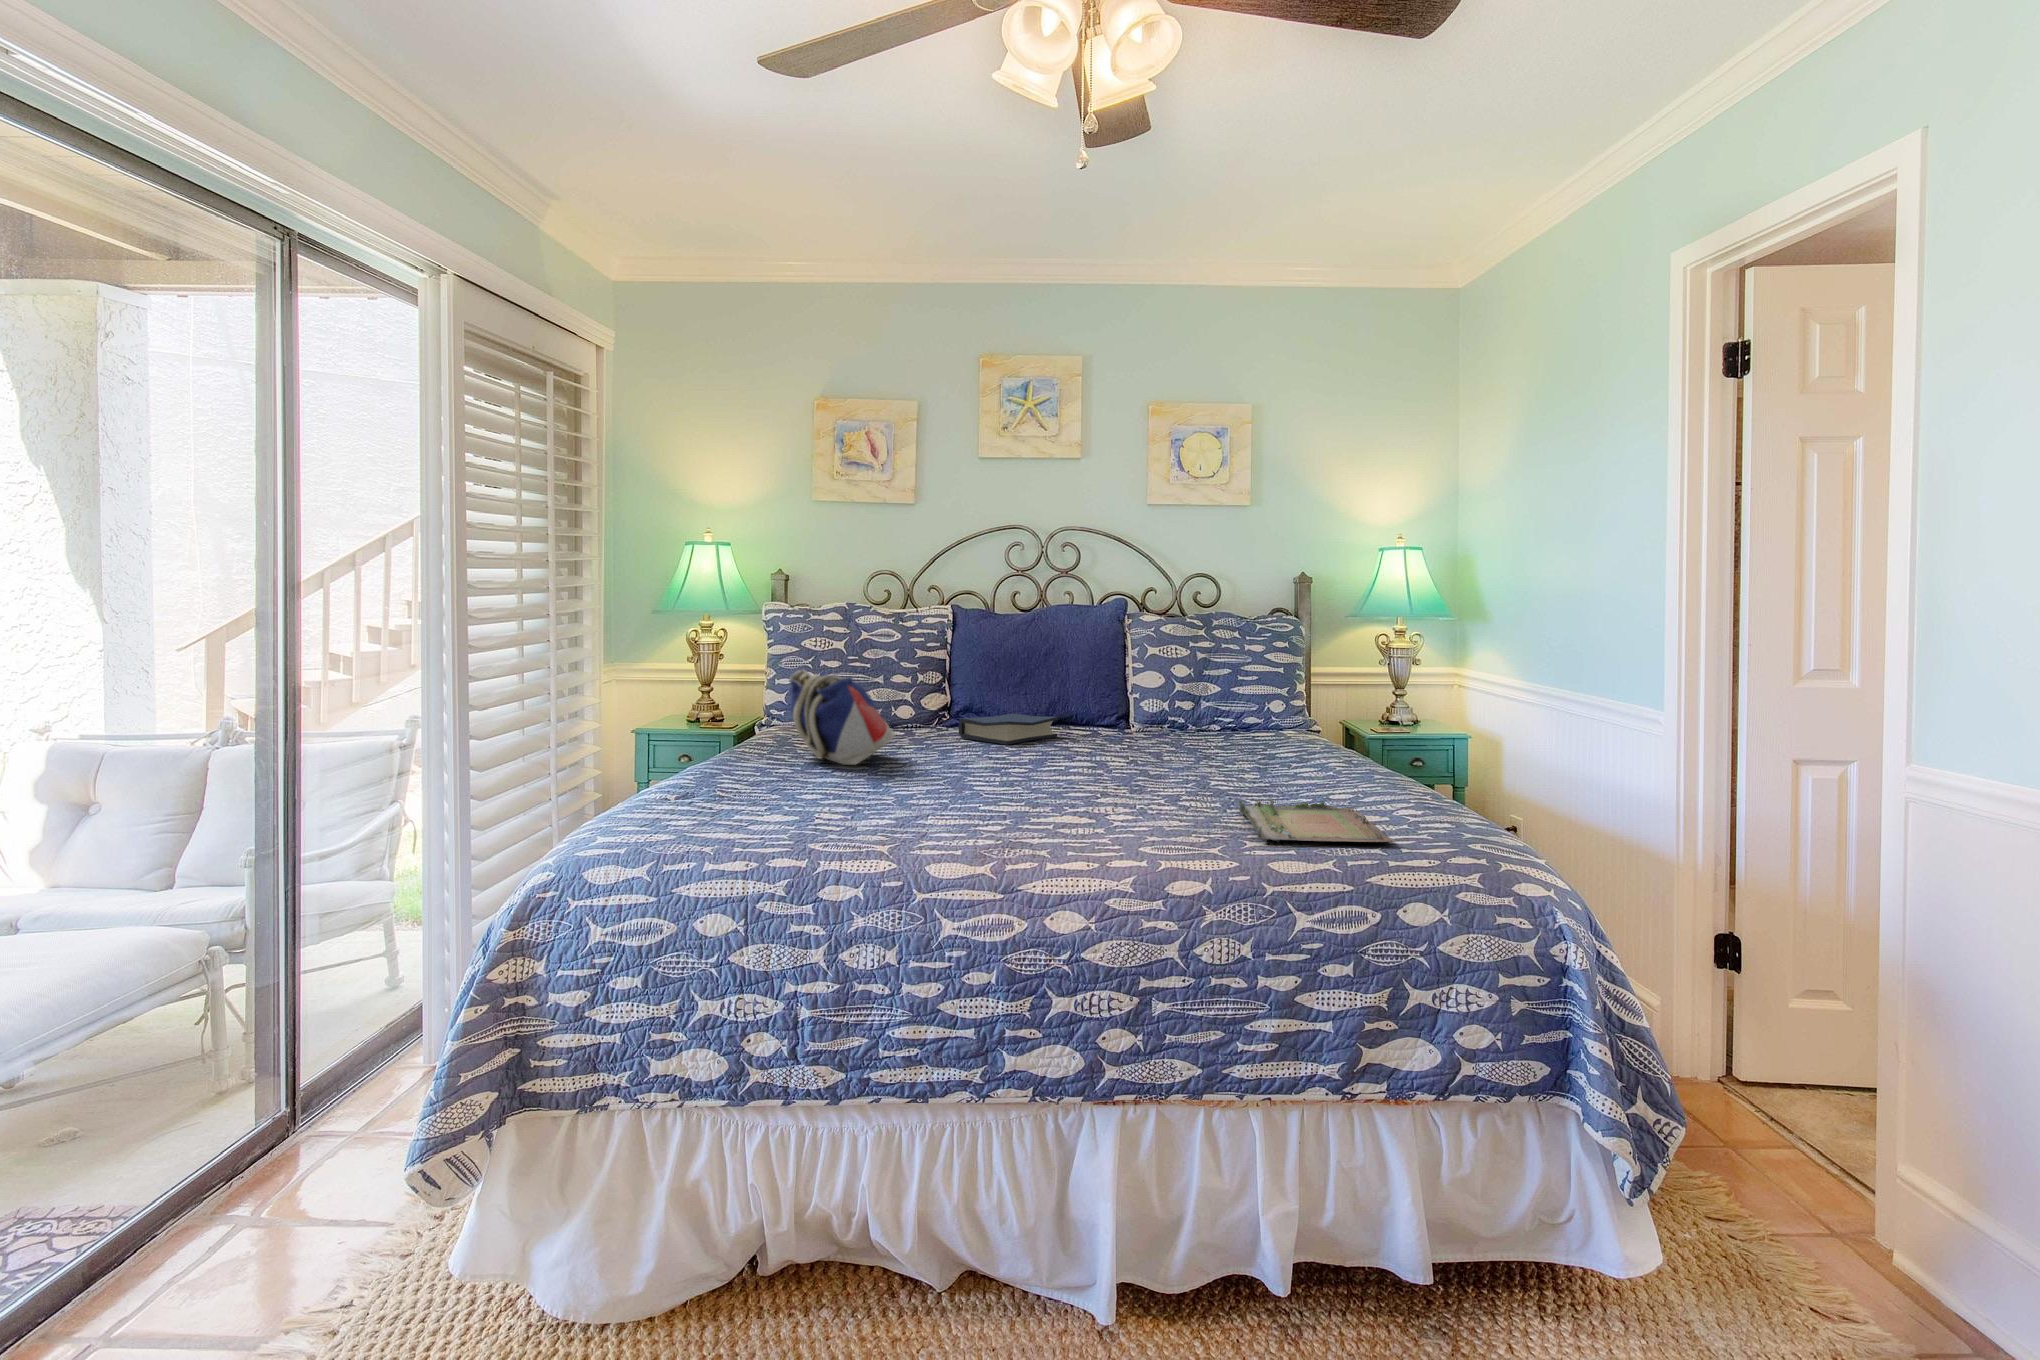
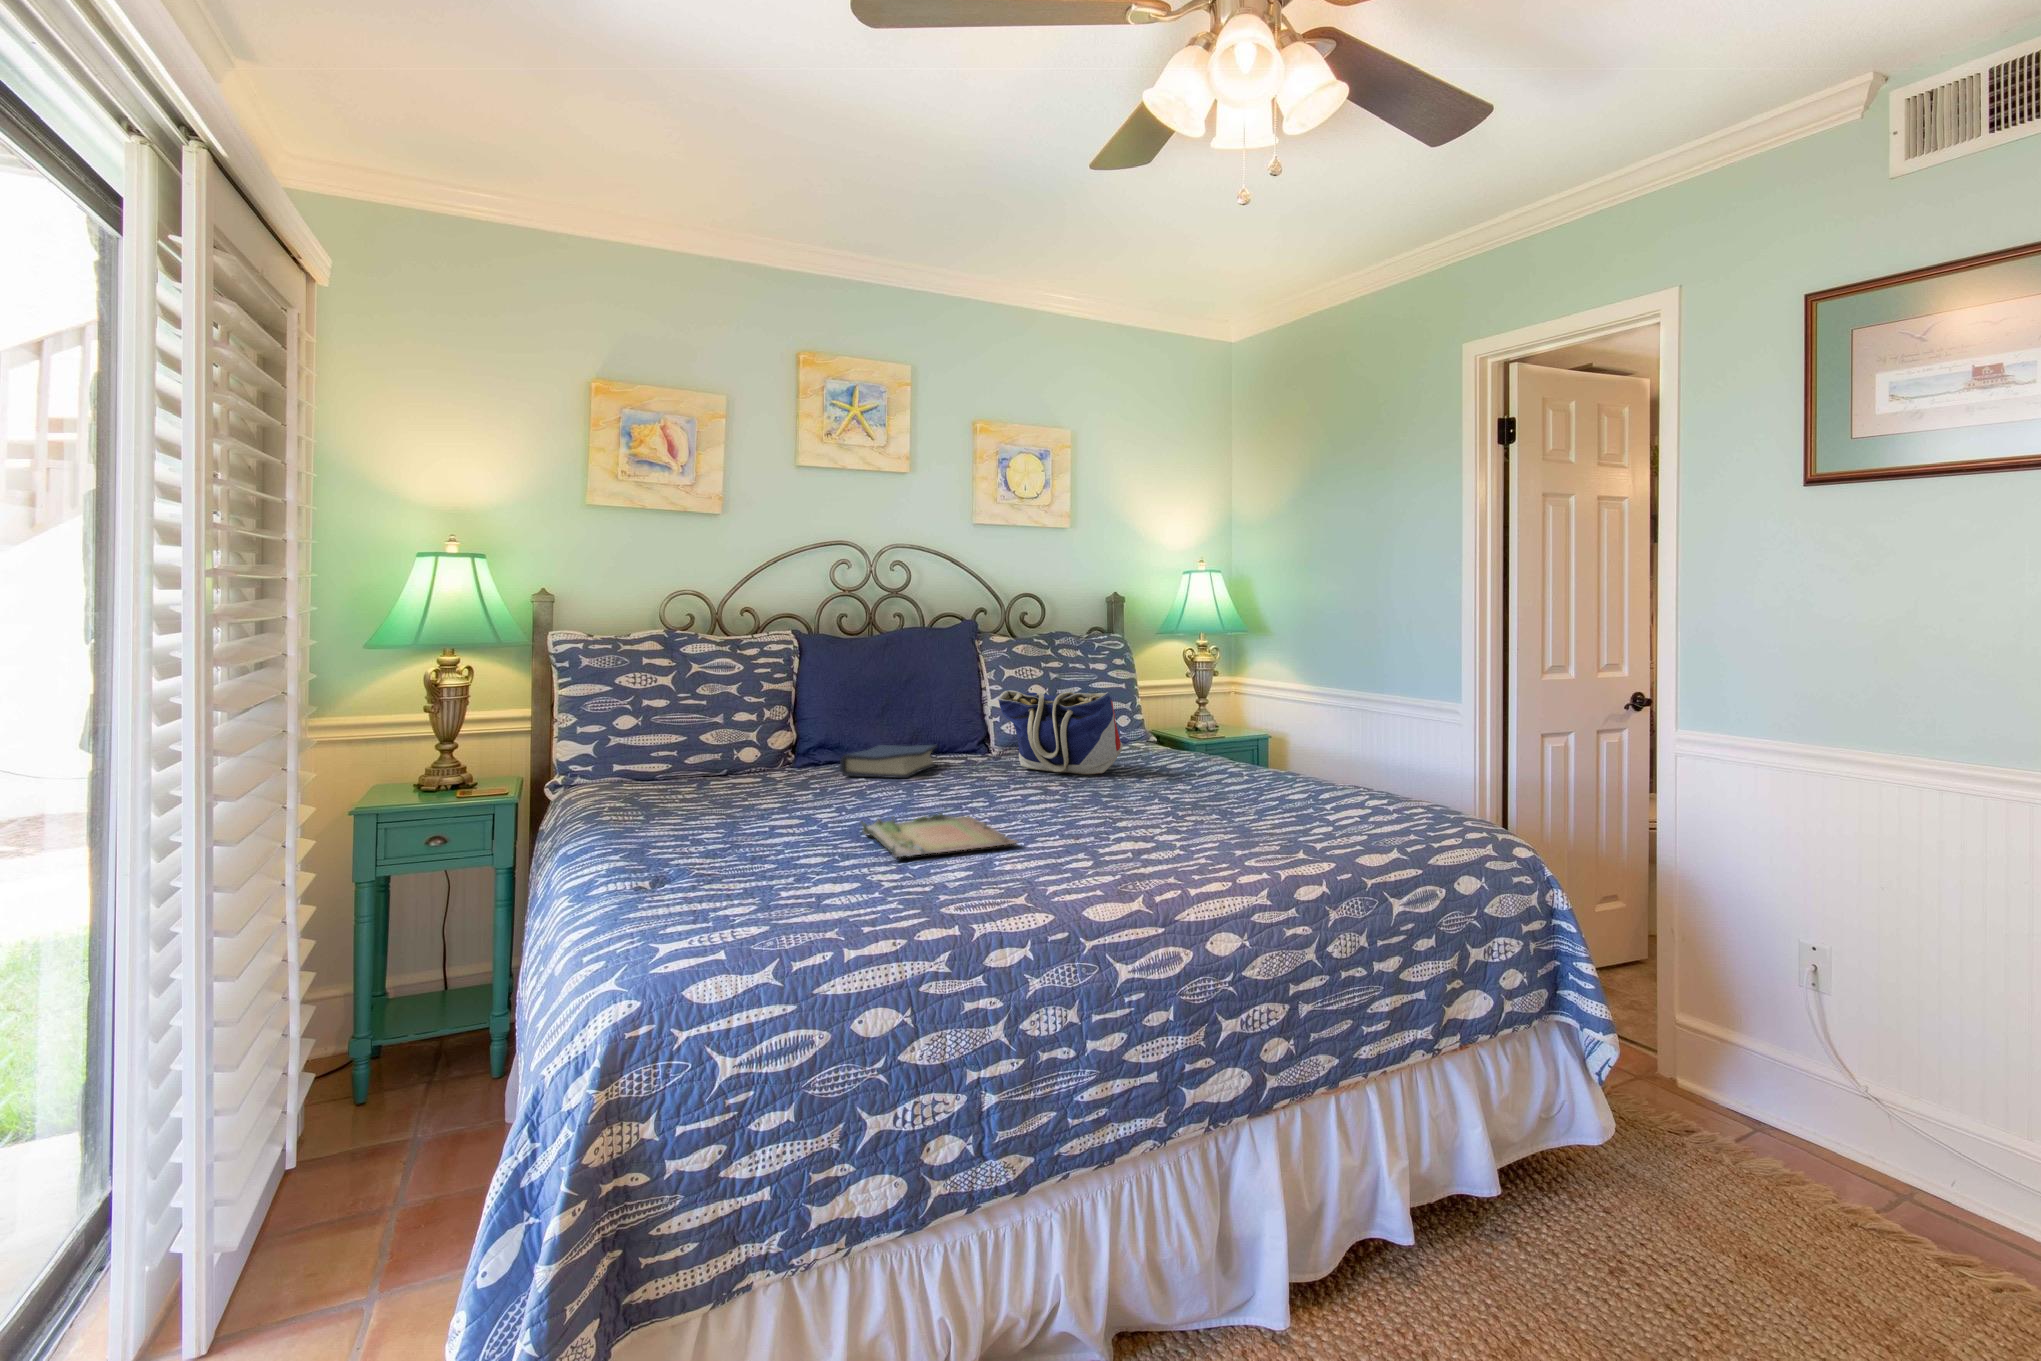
tote bag: present [789,670,895,765] -> present [998,690,1123,775]
tray: present [1239,796,1394,842] -> present [861,813,1017,858]

